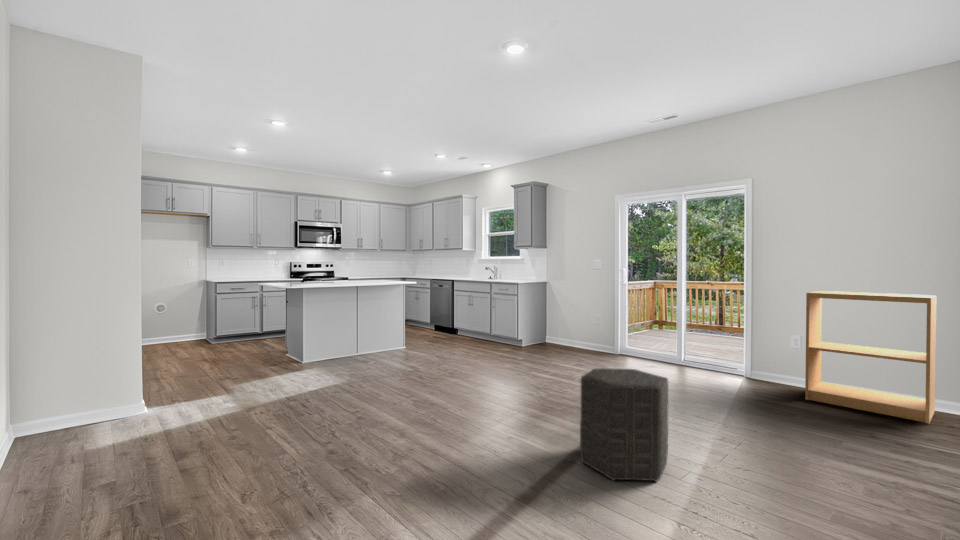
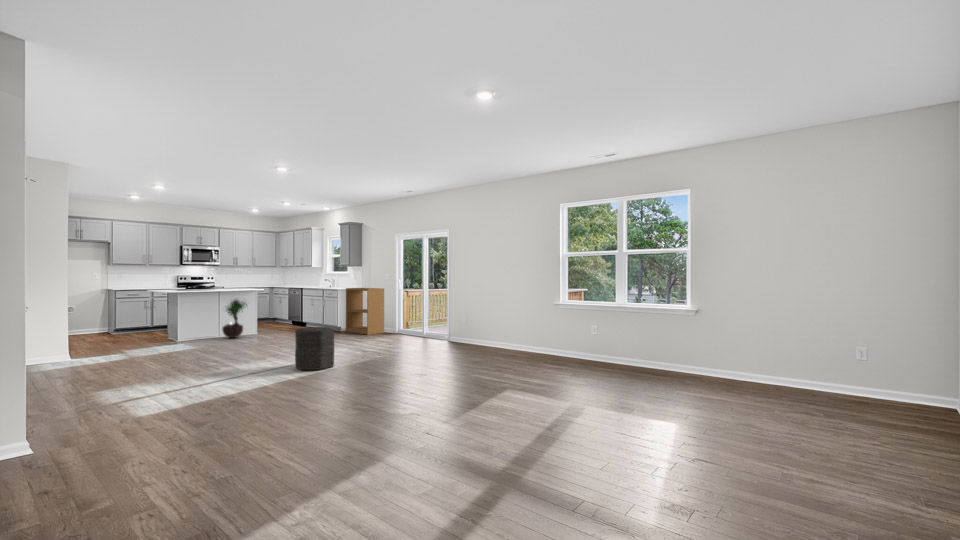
potted tree: none [363,291,401,357] -> present [222,300,247,338]
bookshelf: present [805,291,936,424] -> present [346,288,384,335]

